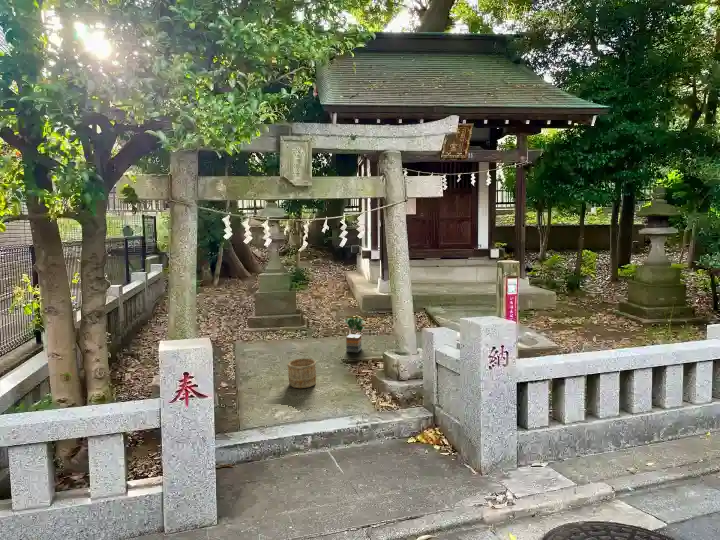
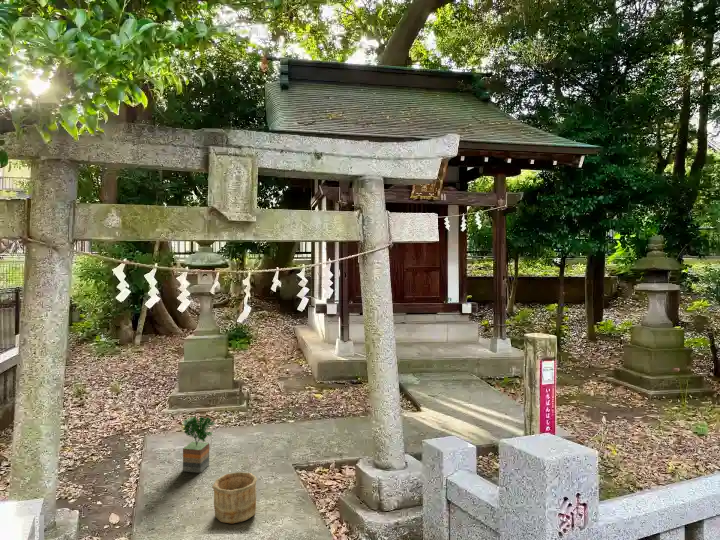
potted tree: present [345,318,365,352] -> present [183,417,215,473]

